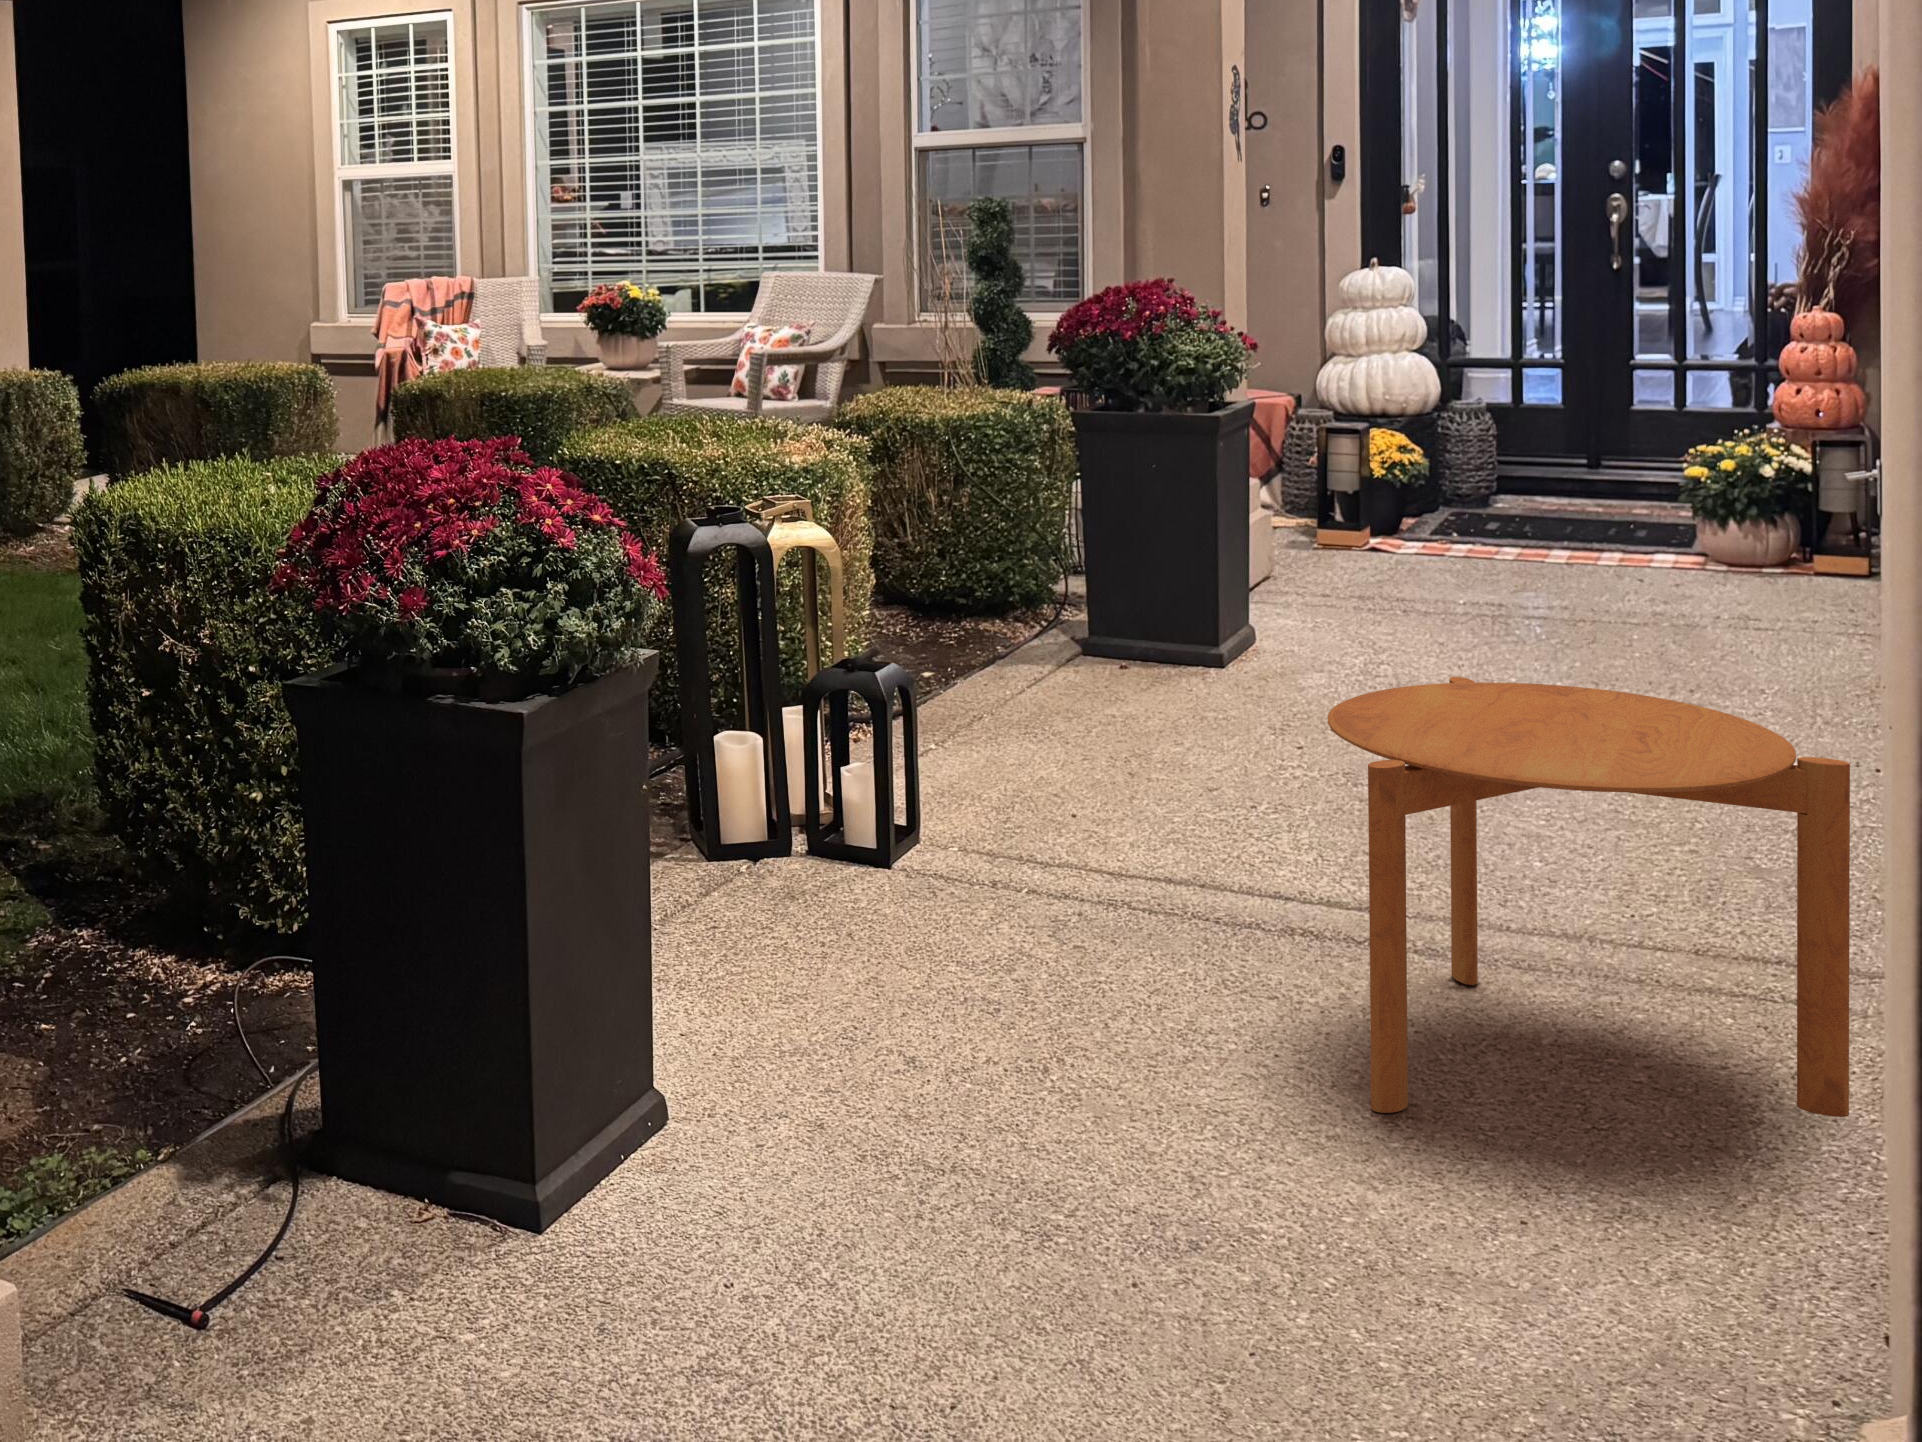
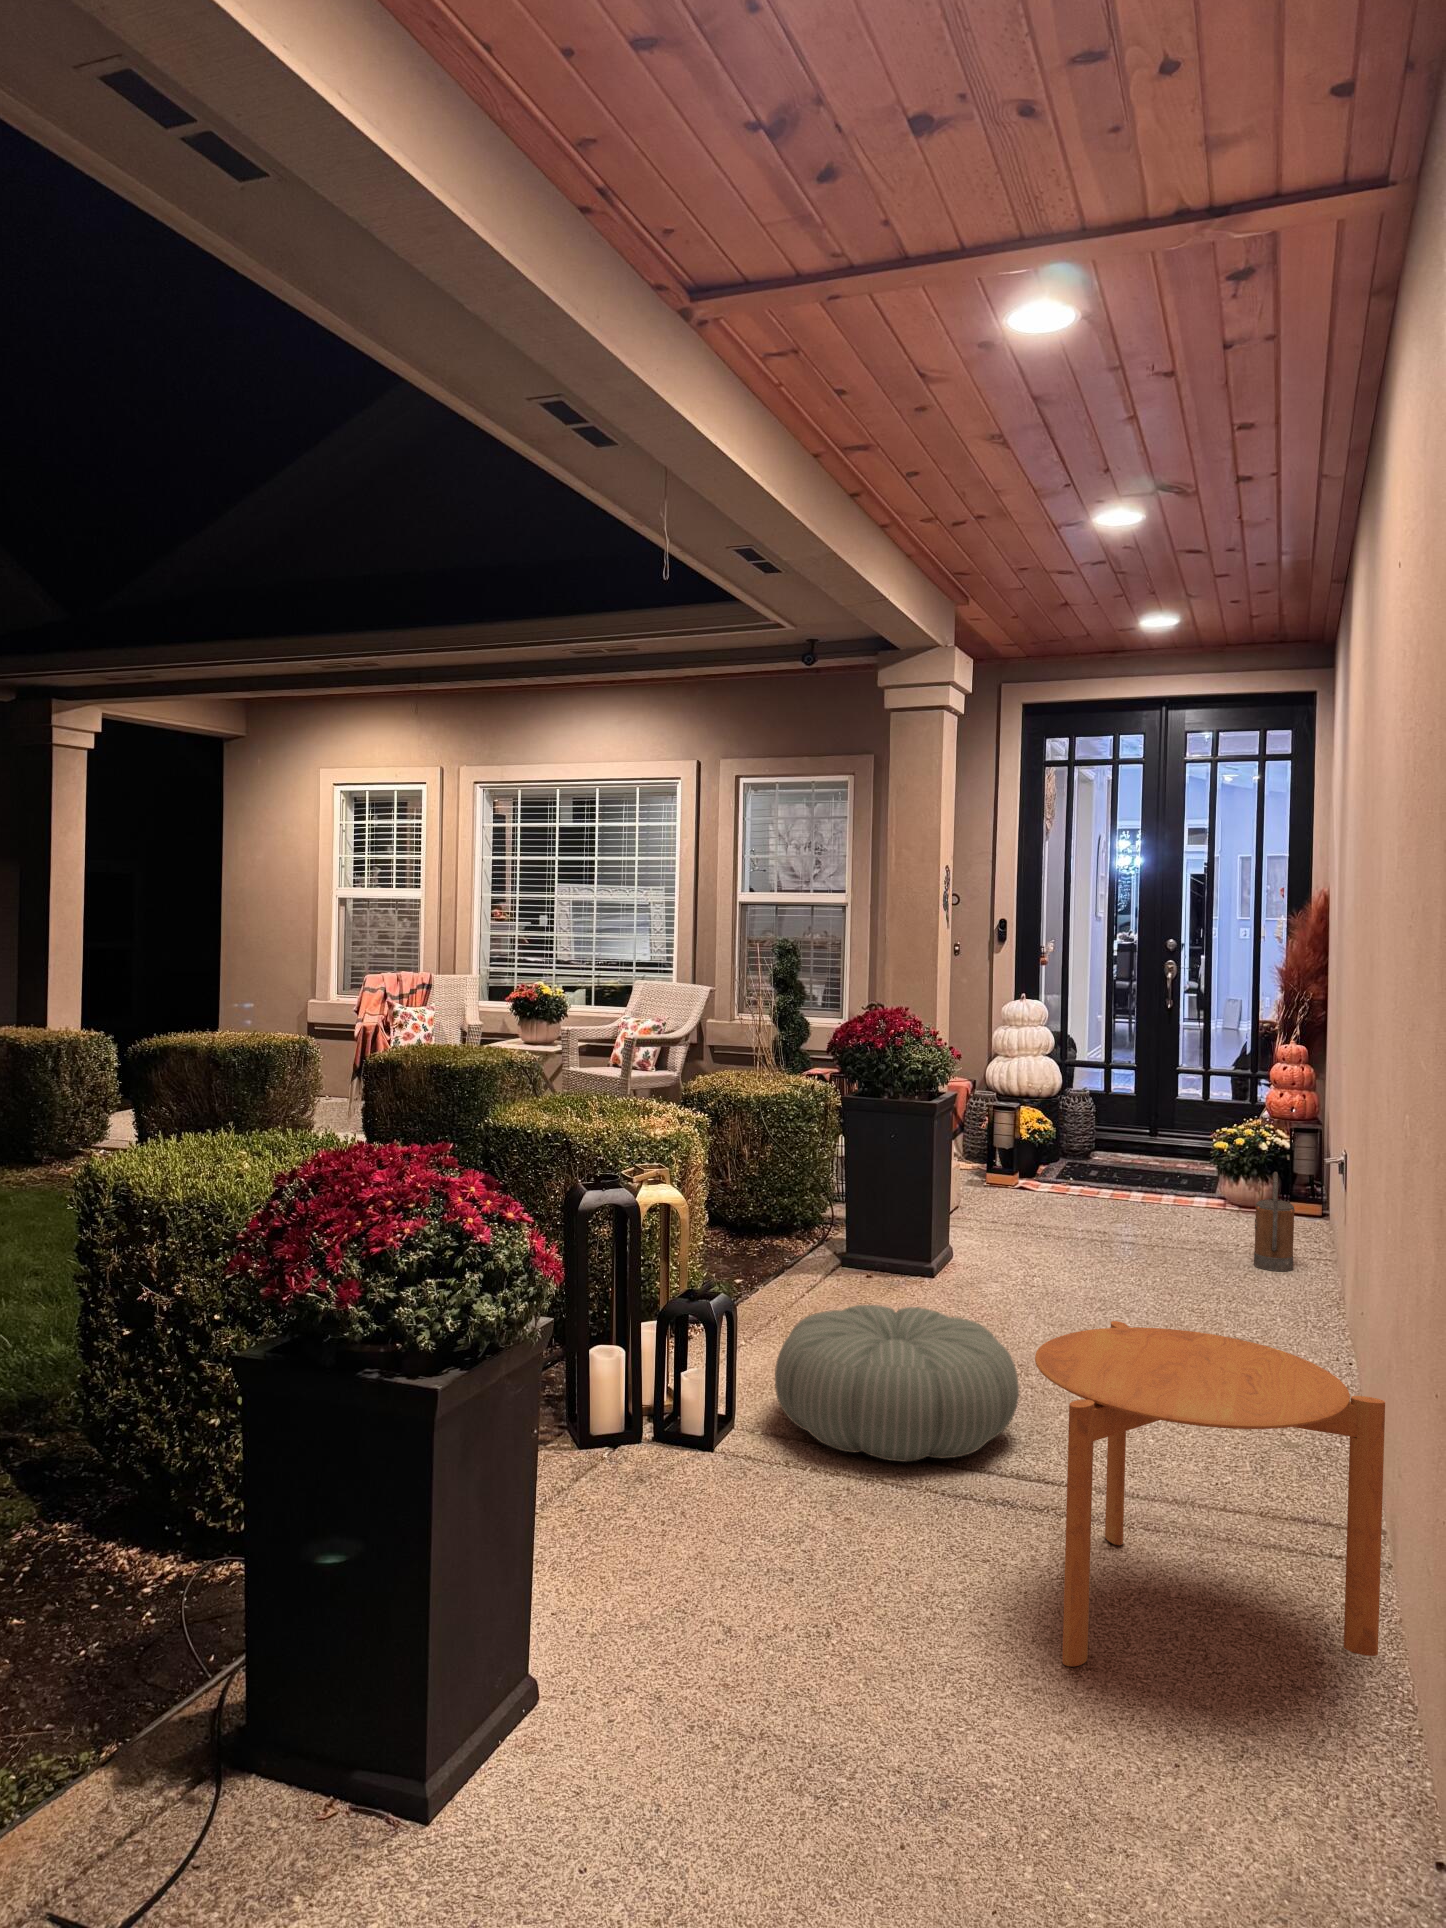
watering can: none [1745,505,1812,656] -> present [1254,1172,1295,1271]
pouf: none [975,683,1332,886] -> present [775,1305,1019,1462]

